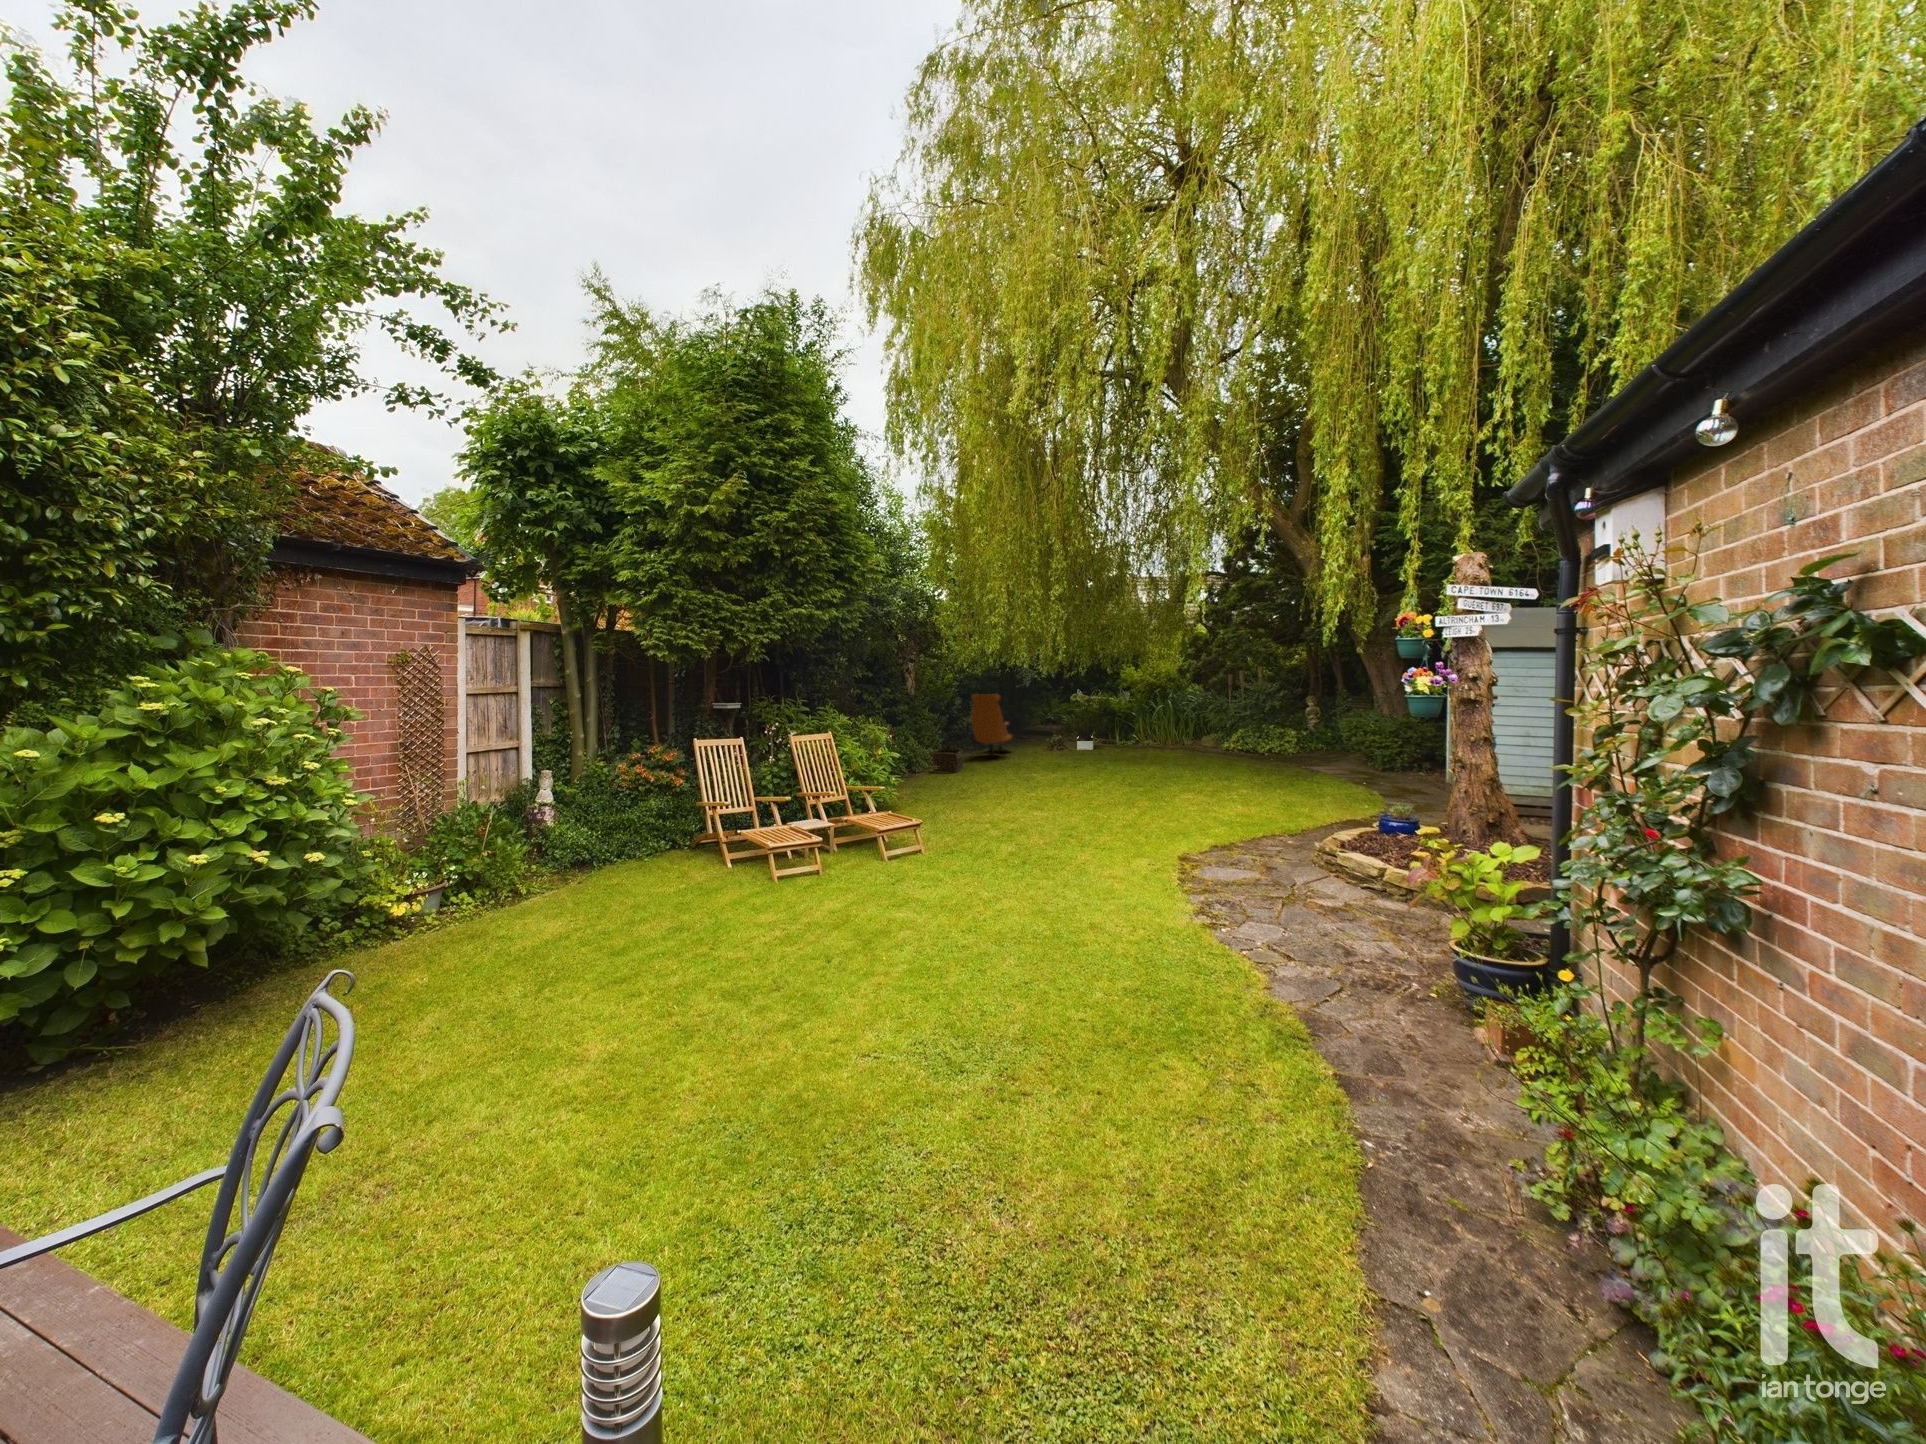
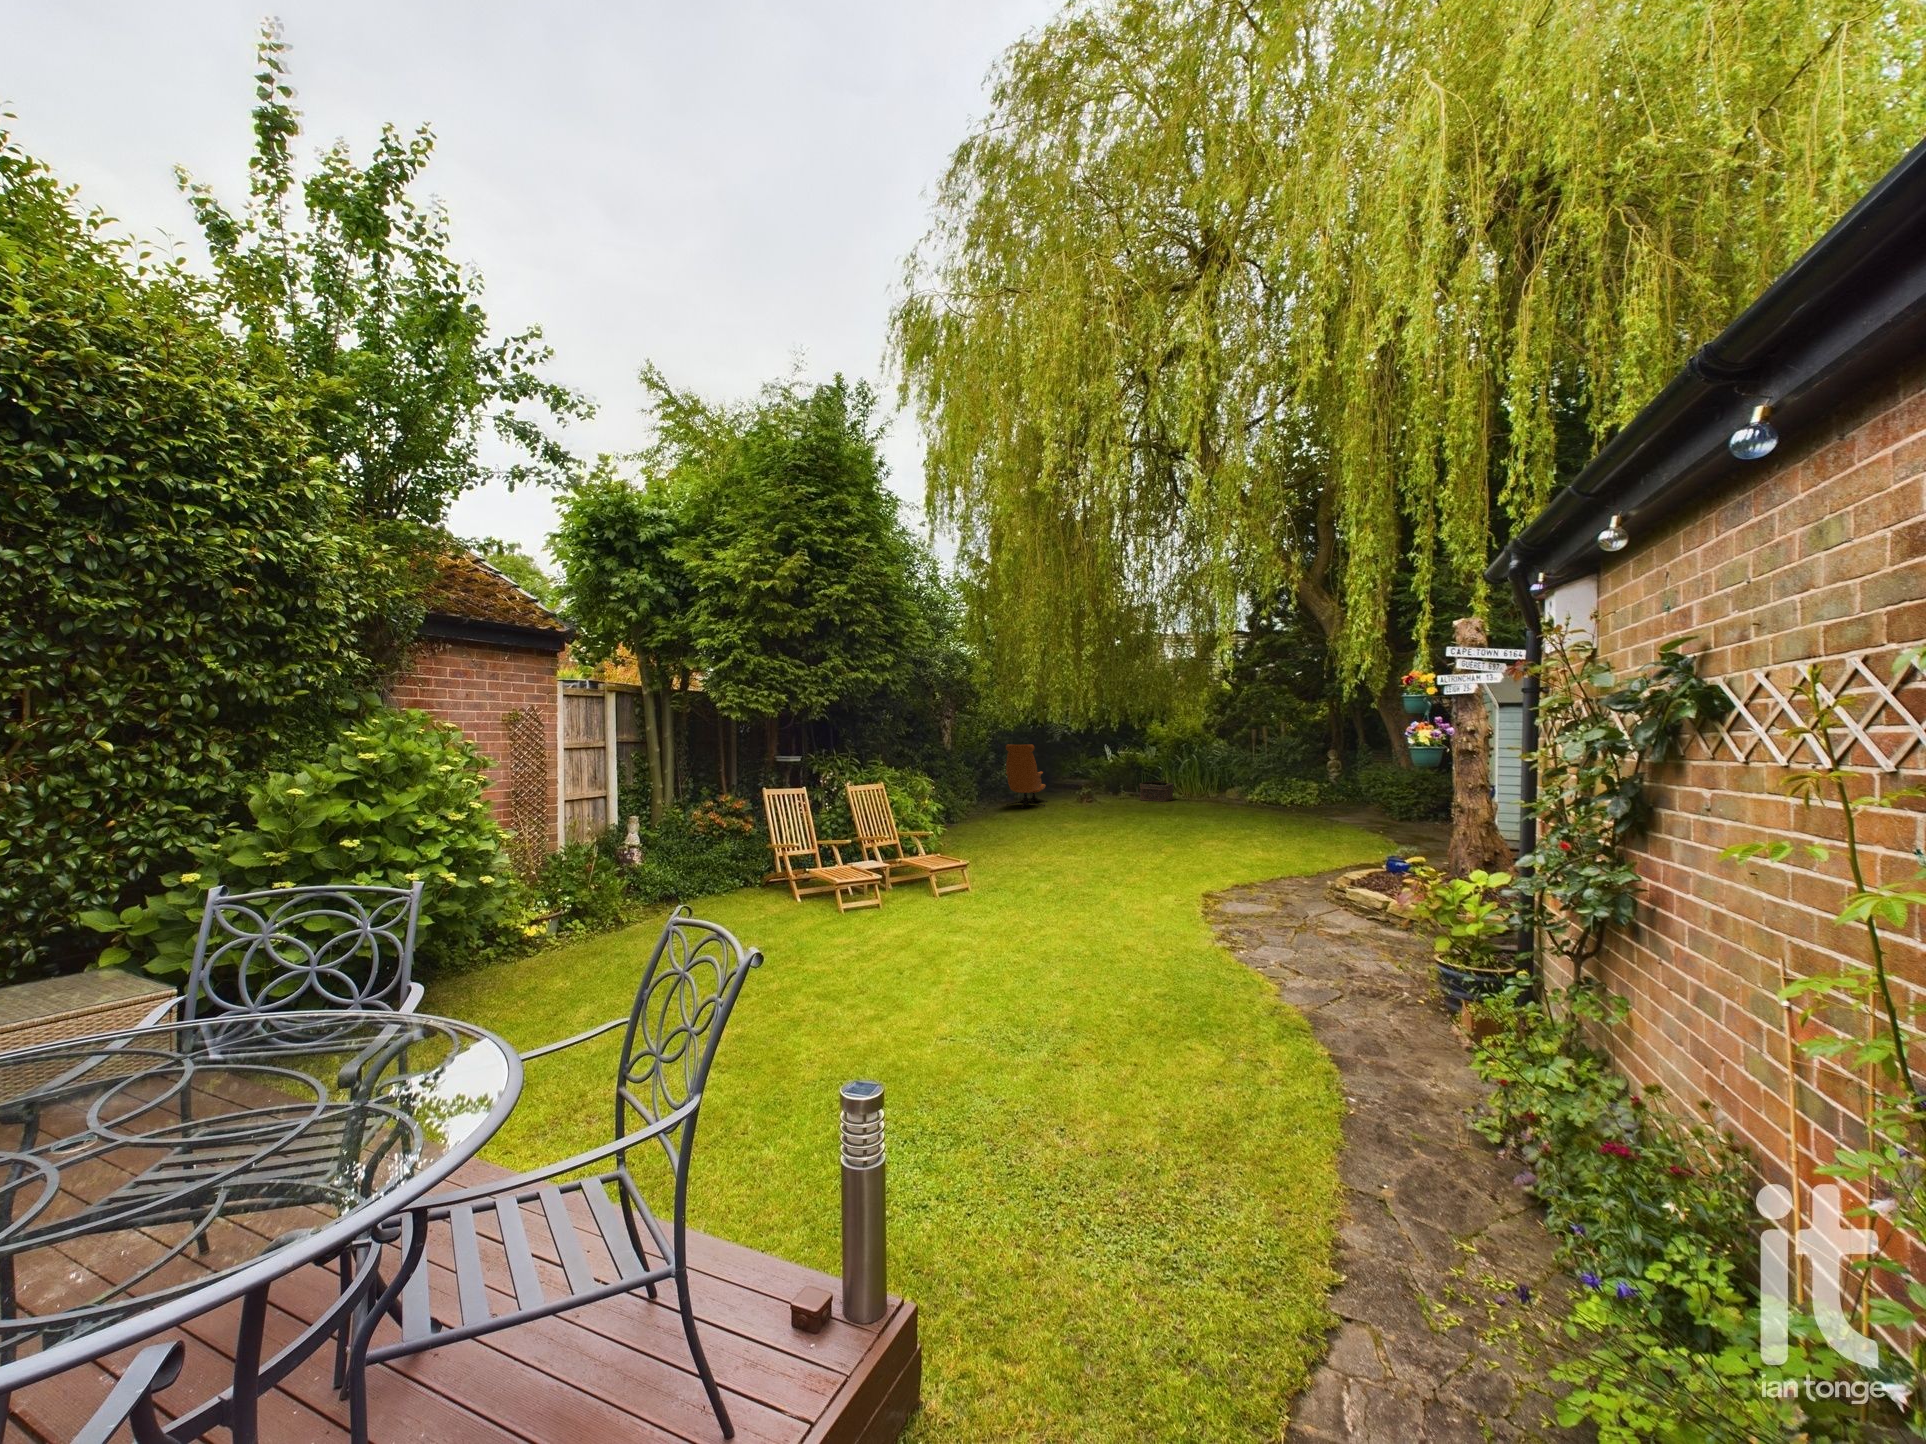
potted tree: present [1070,693,1095,750] -> none [1102,742,1127,799]
basket: present [931,747,963,772] -> present [1139,780,1174,801]

